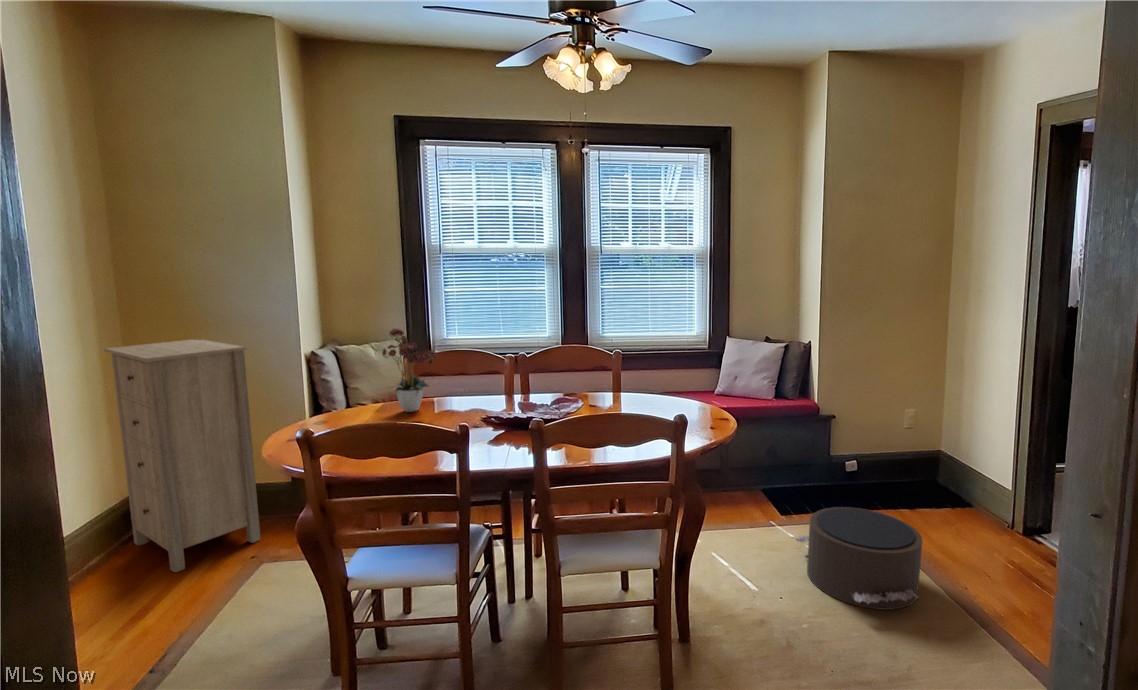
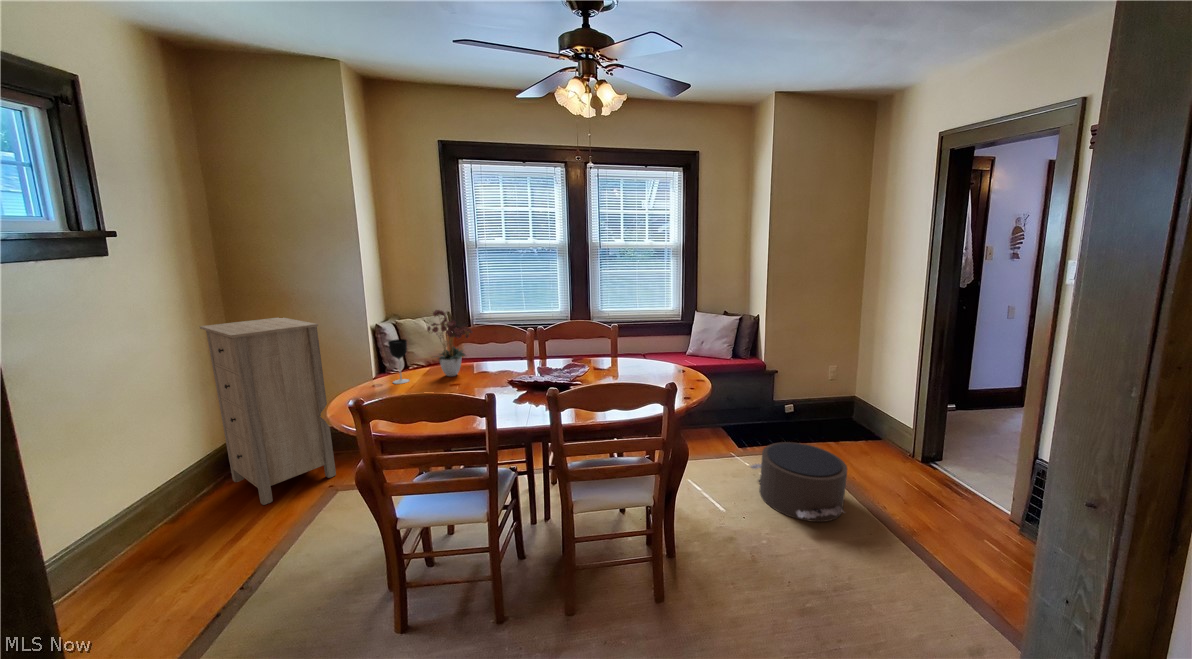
wine glass: none [335,365,360,420] -> present [388,339,409,384]

